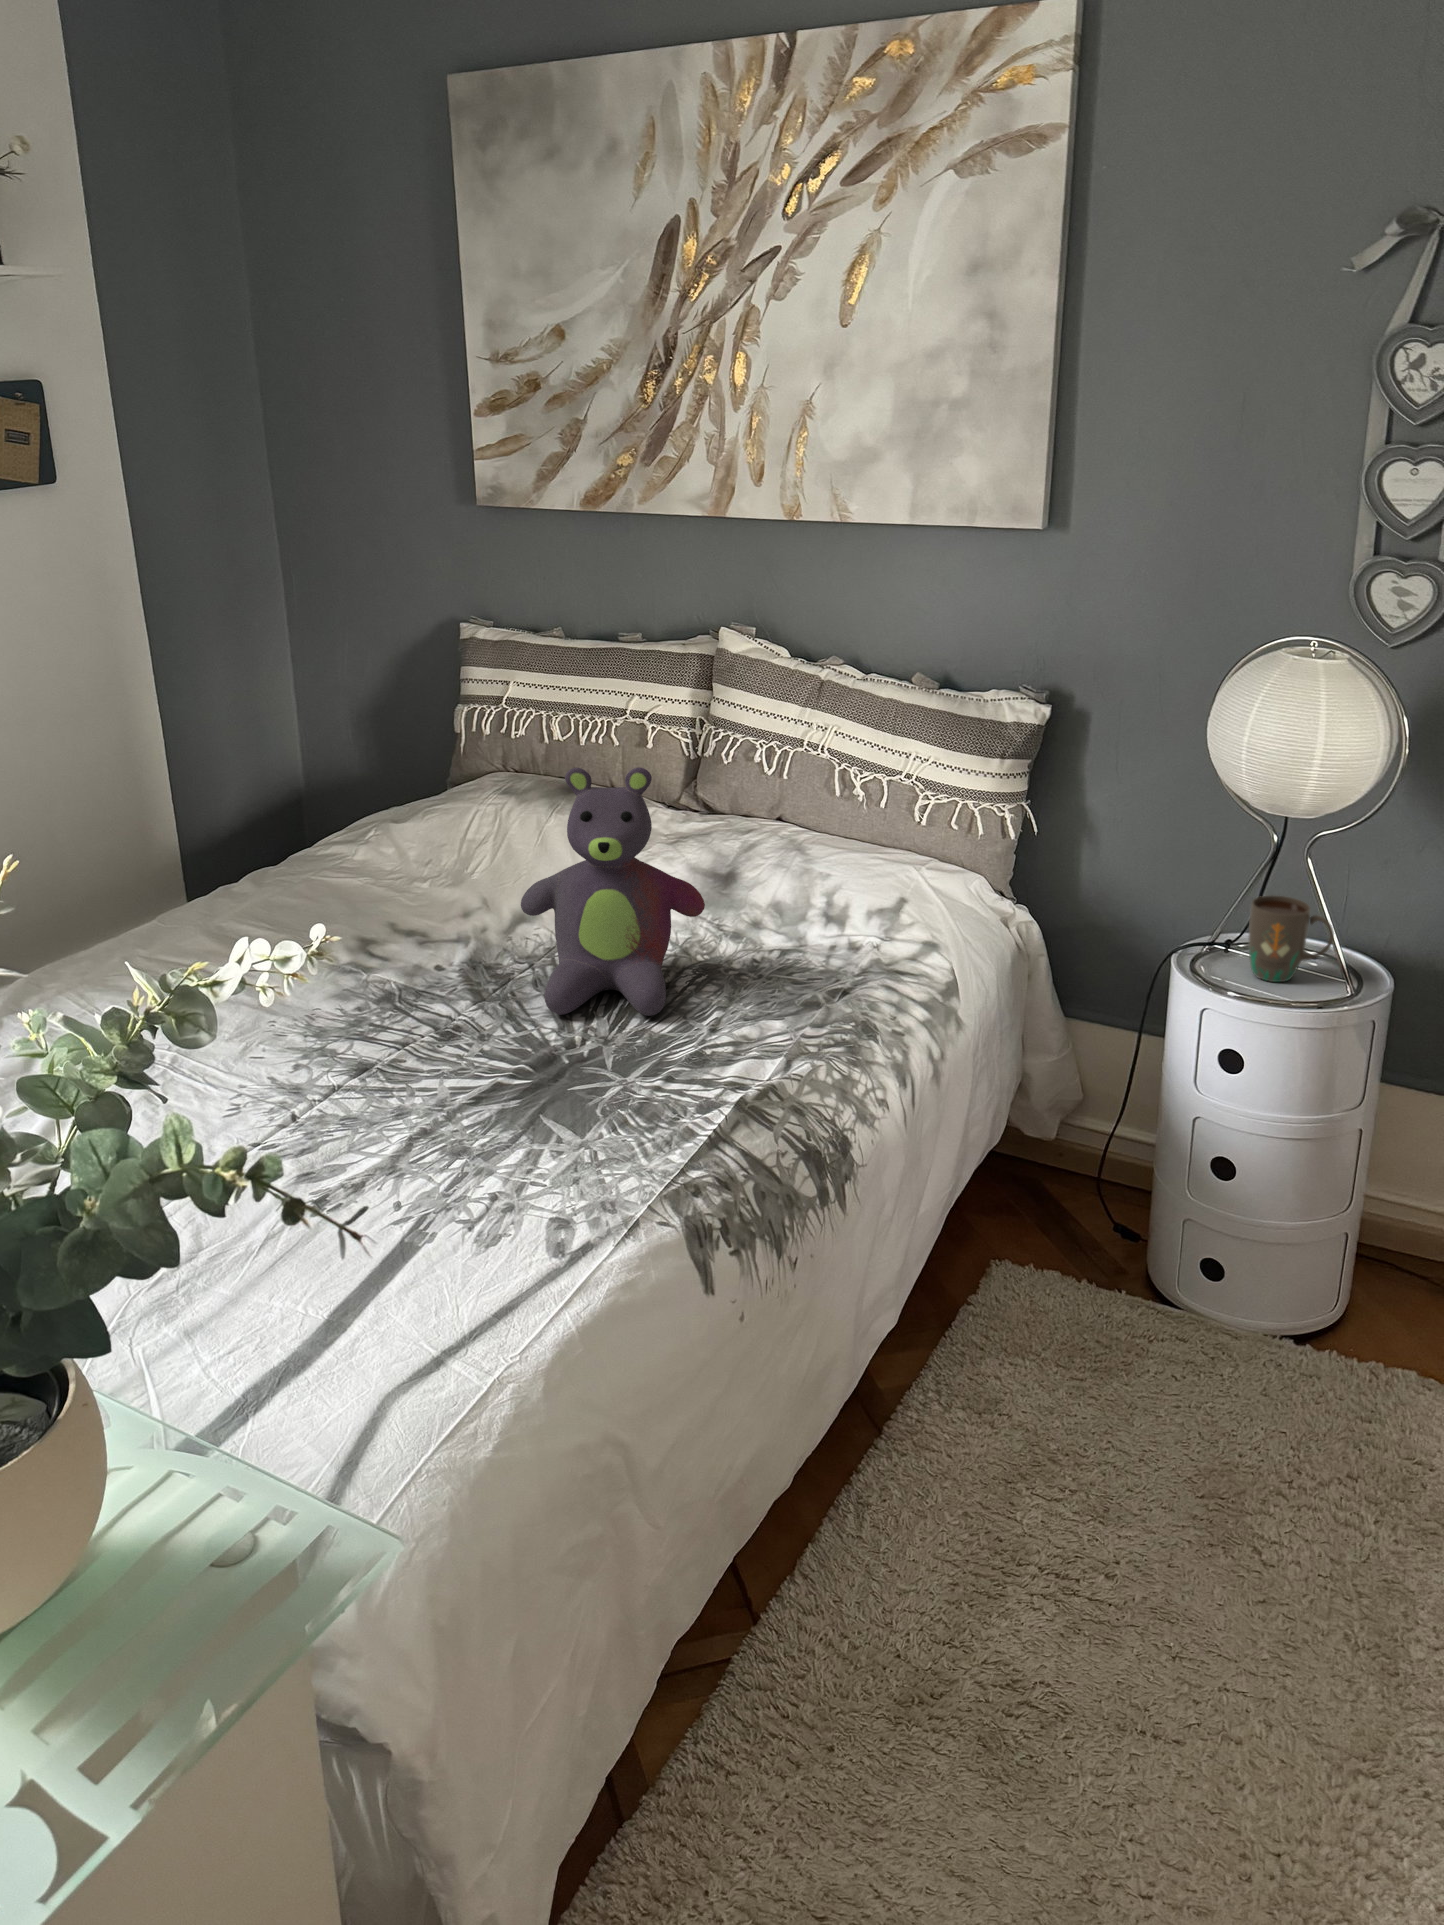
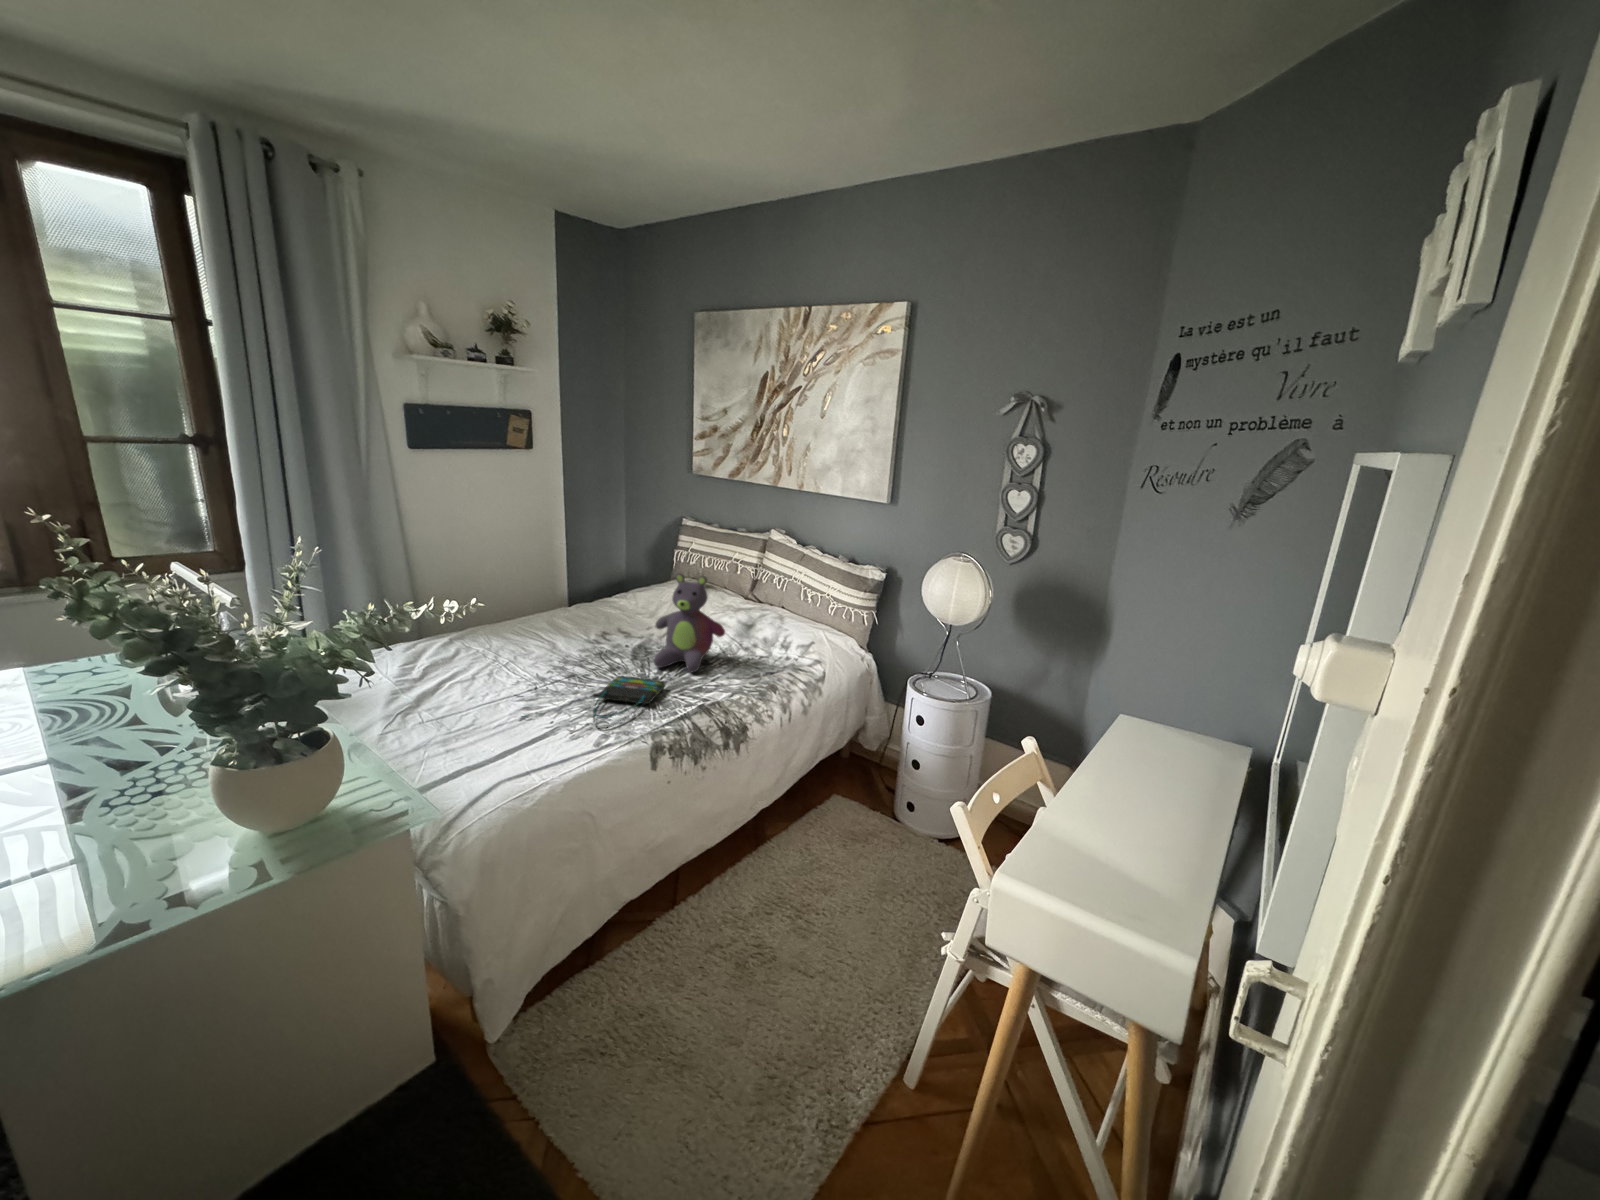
mug: present [1249,895,1334,982] -> none [937,656,969,692]
tote bag: none [457,1051,617,1206] -> present [593,676,665,730]

